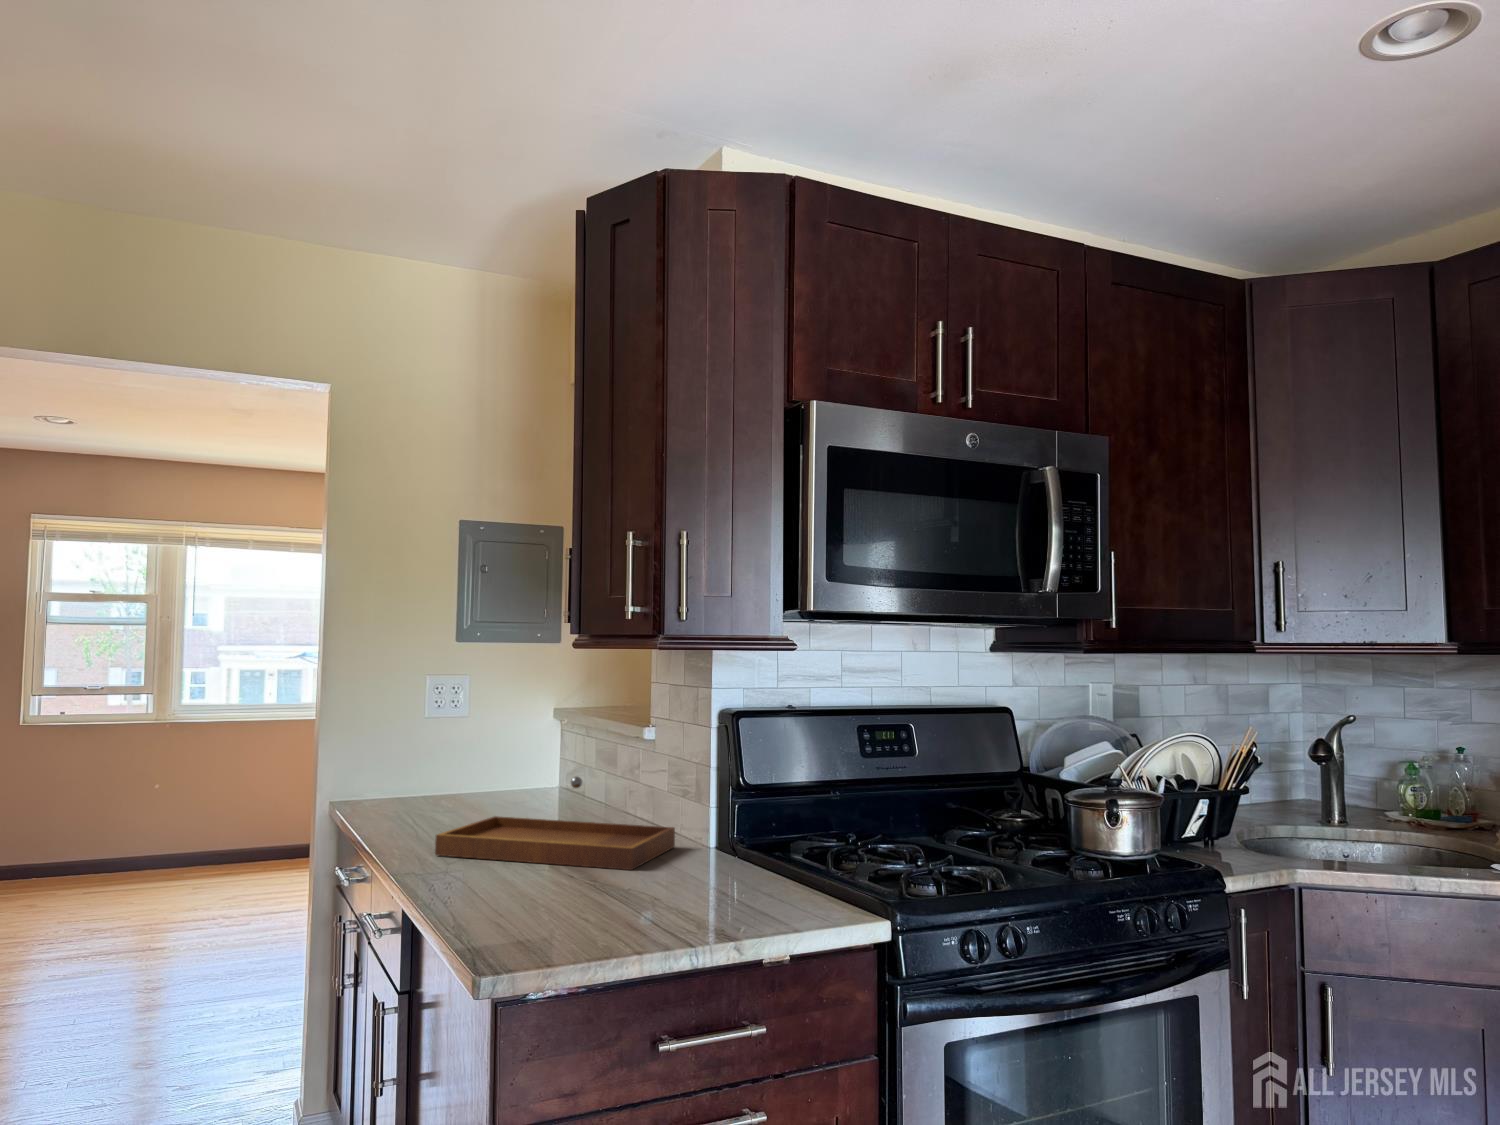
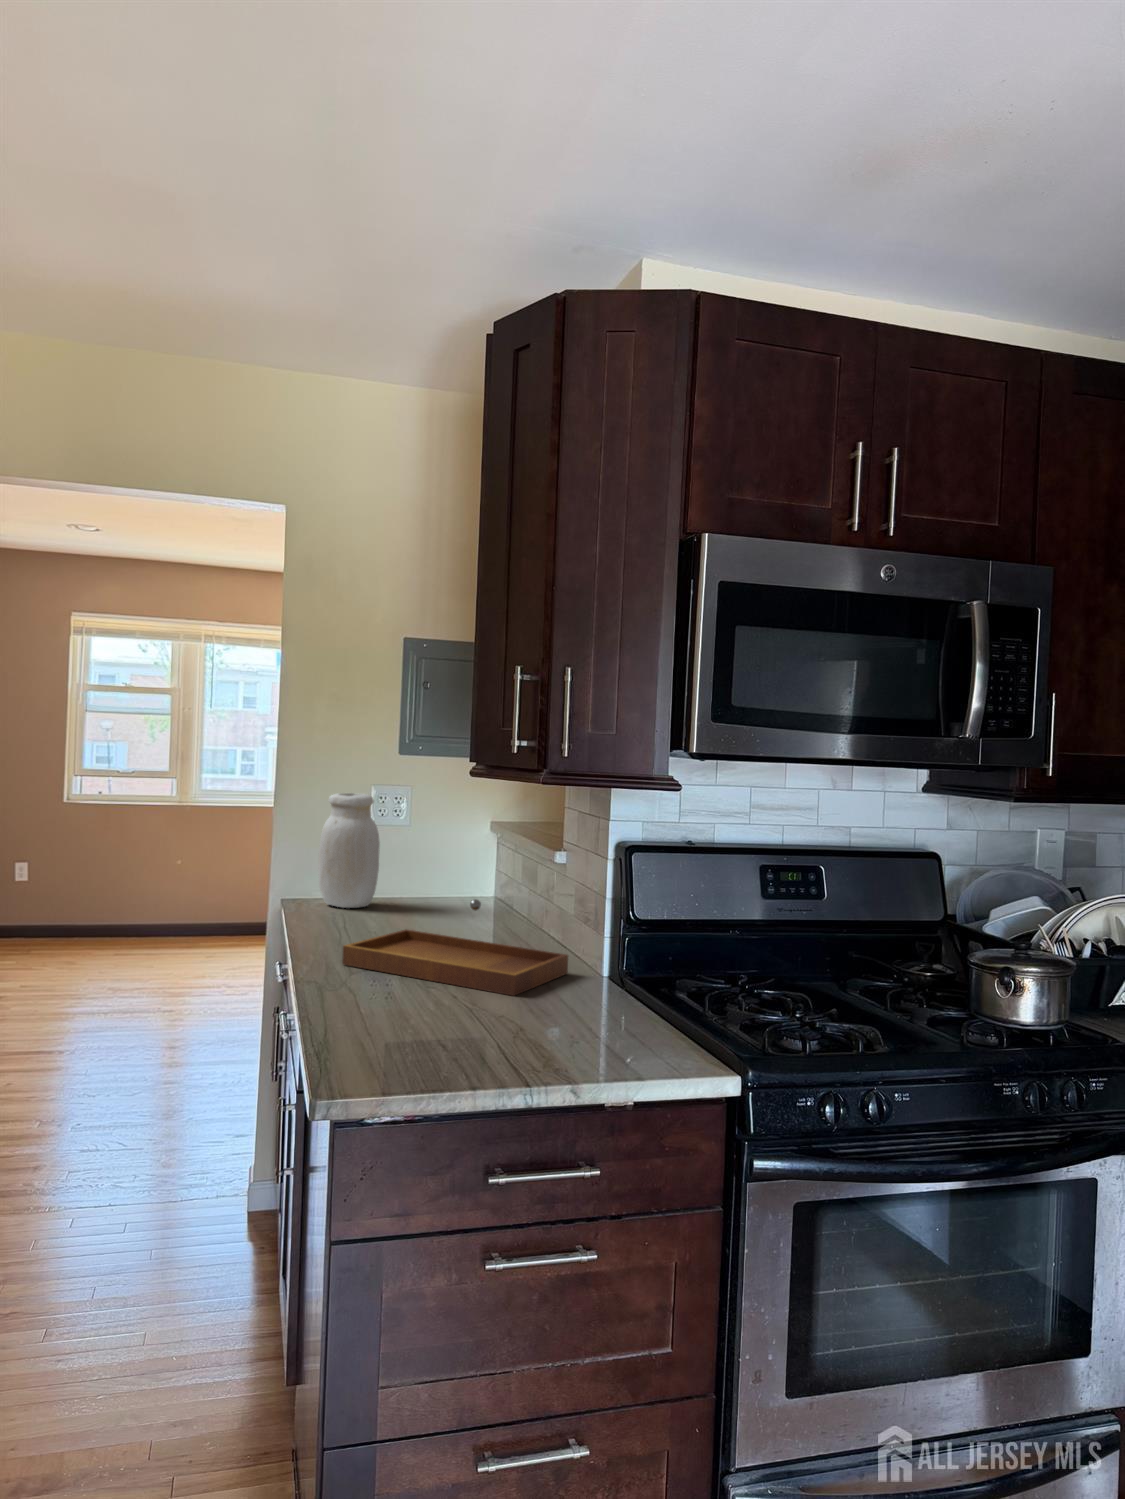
jar: none [377,682,444,805] -> present [319,793,380,908]

